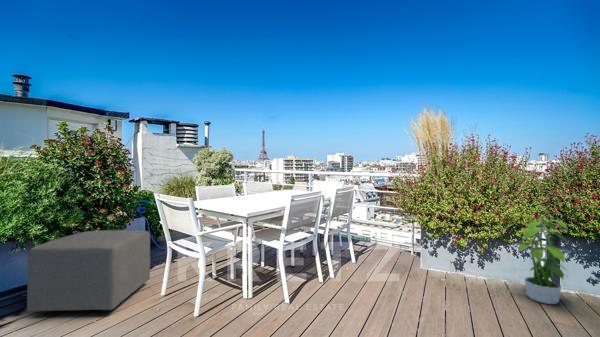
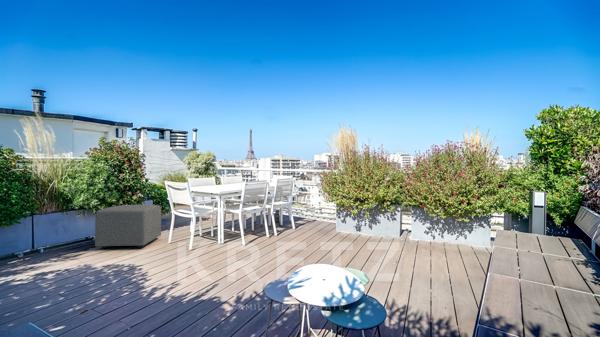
potted plant: present [505,220,571,304] -> none [378,195,410,244]

